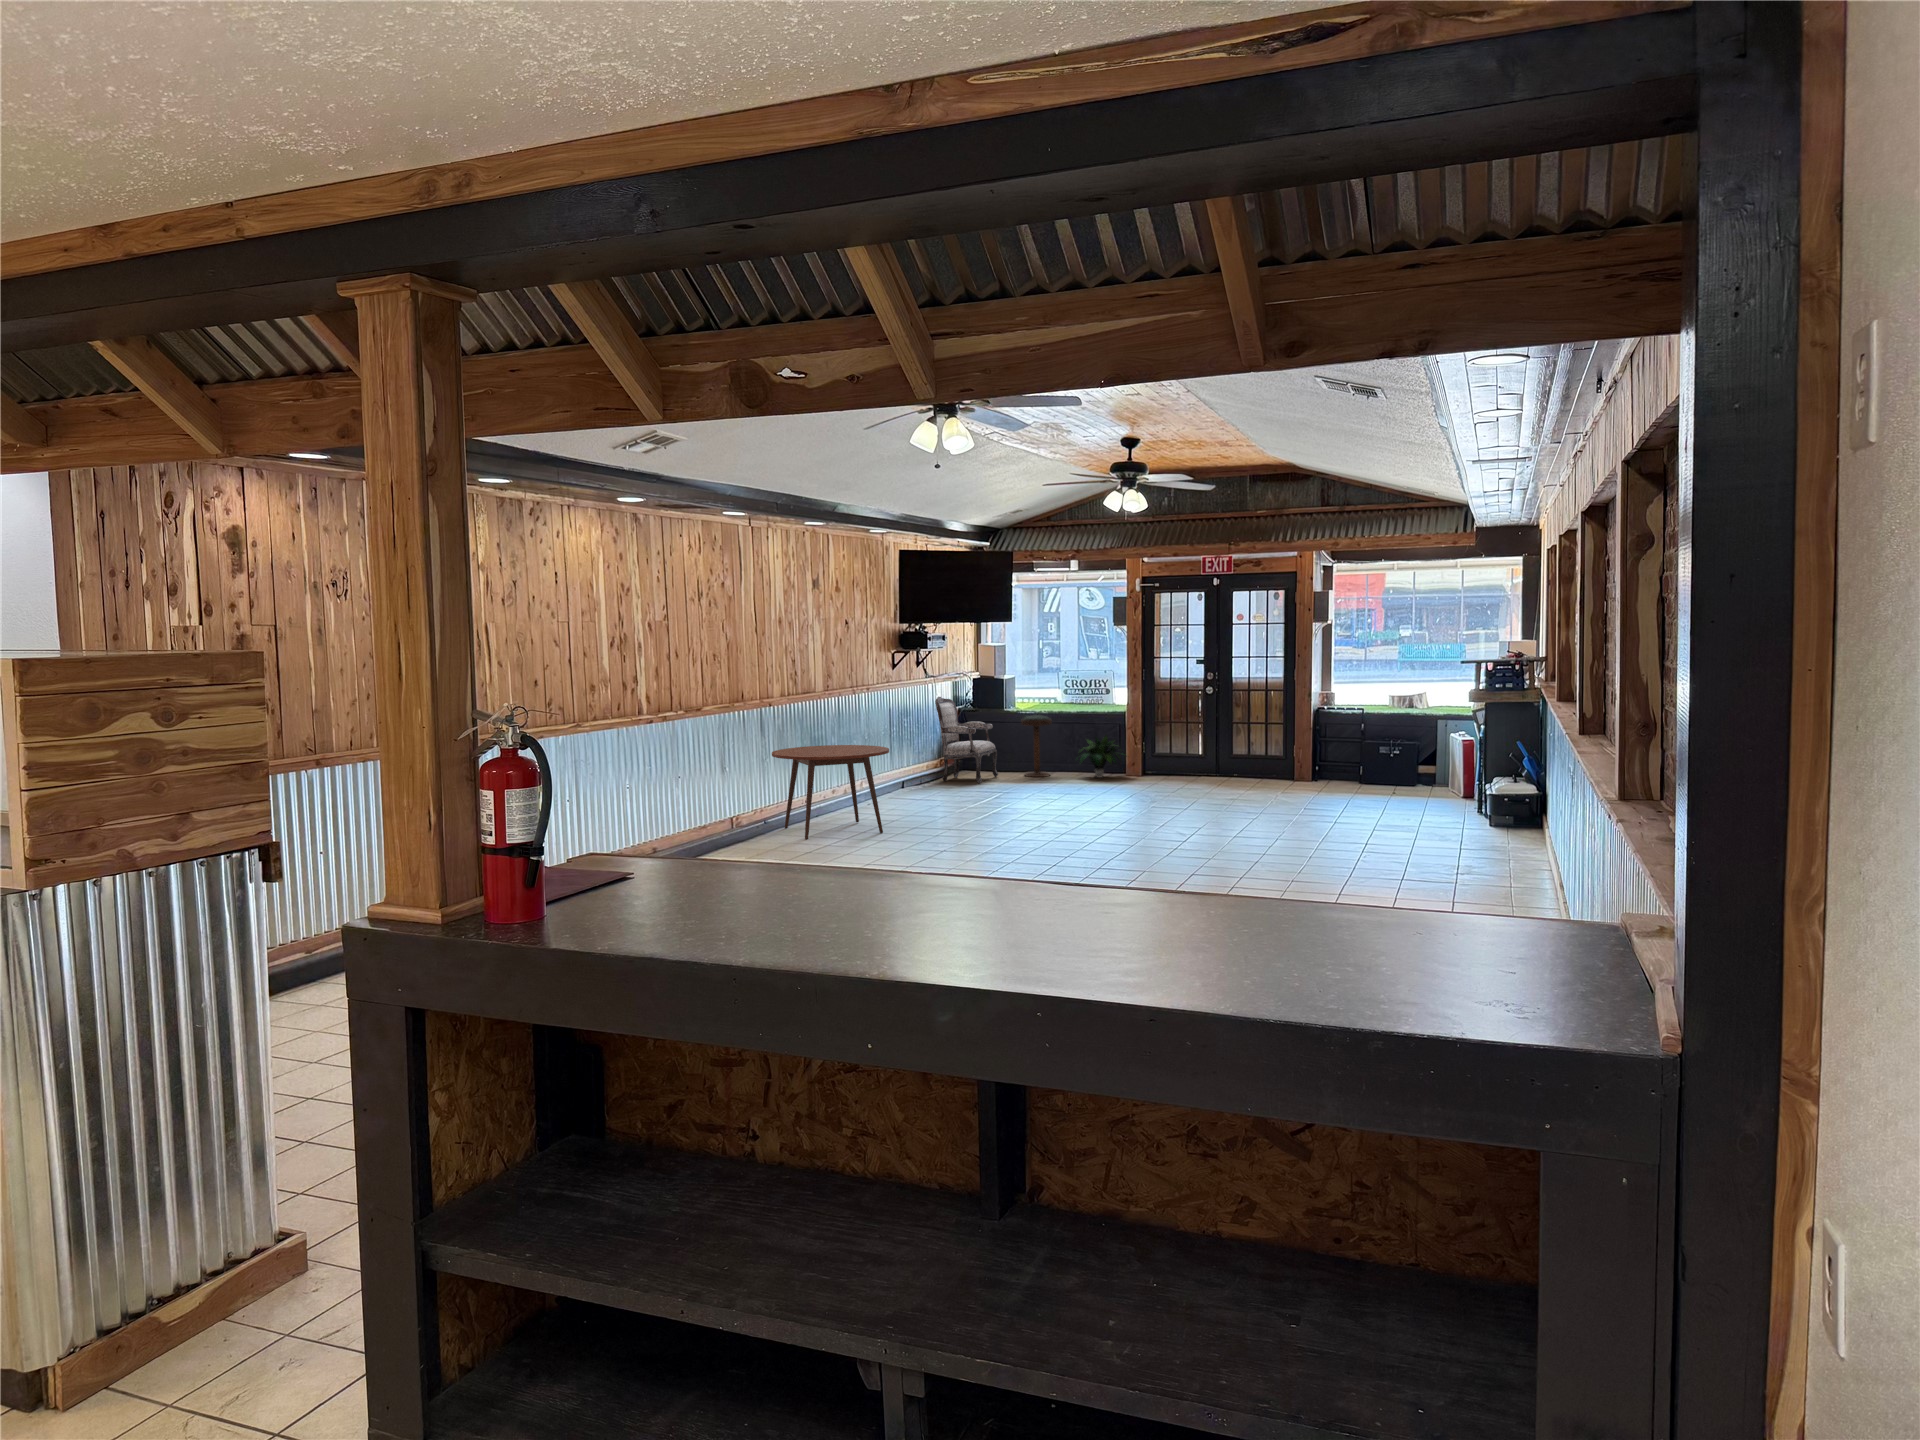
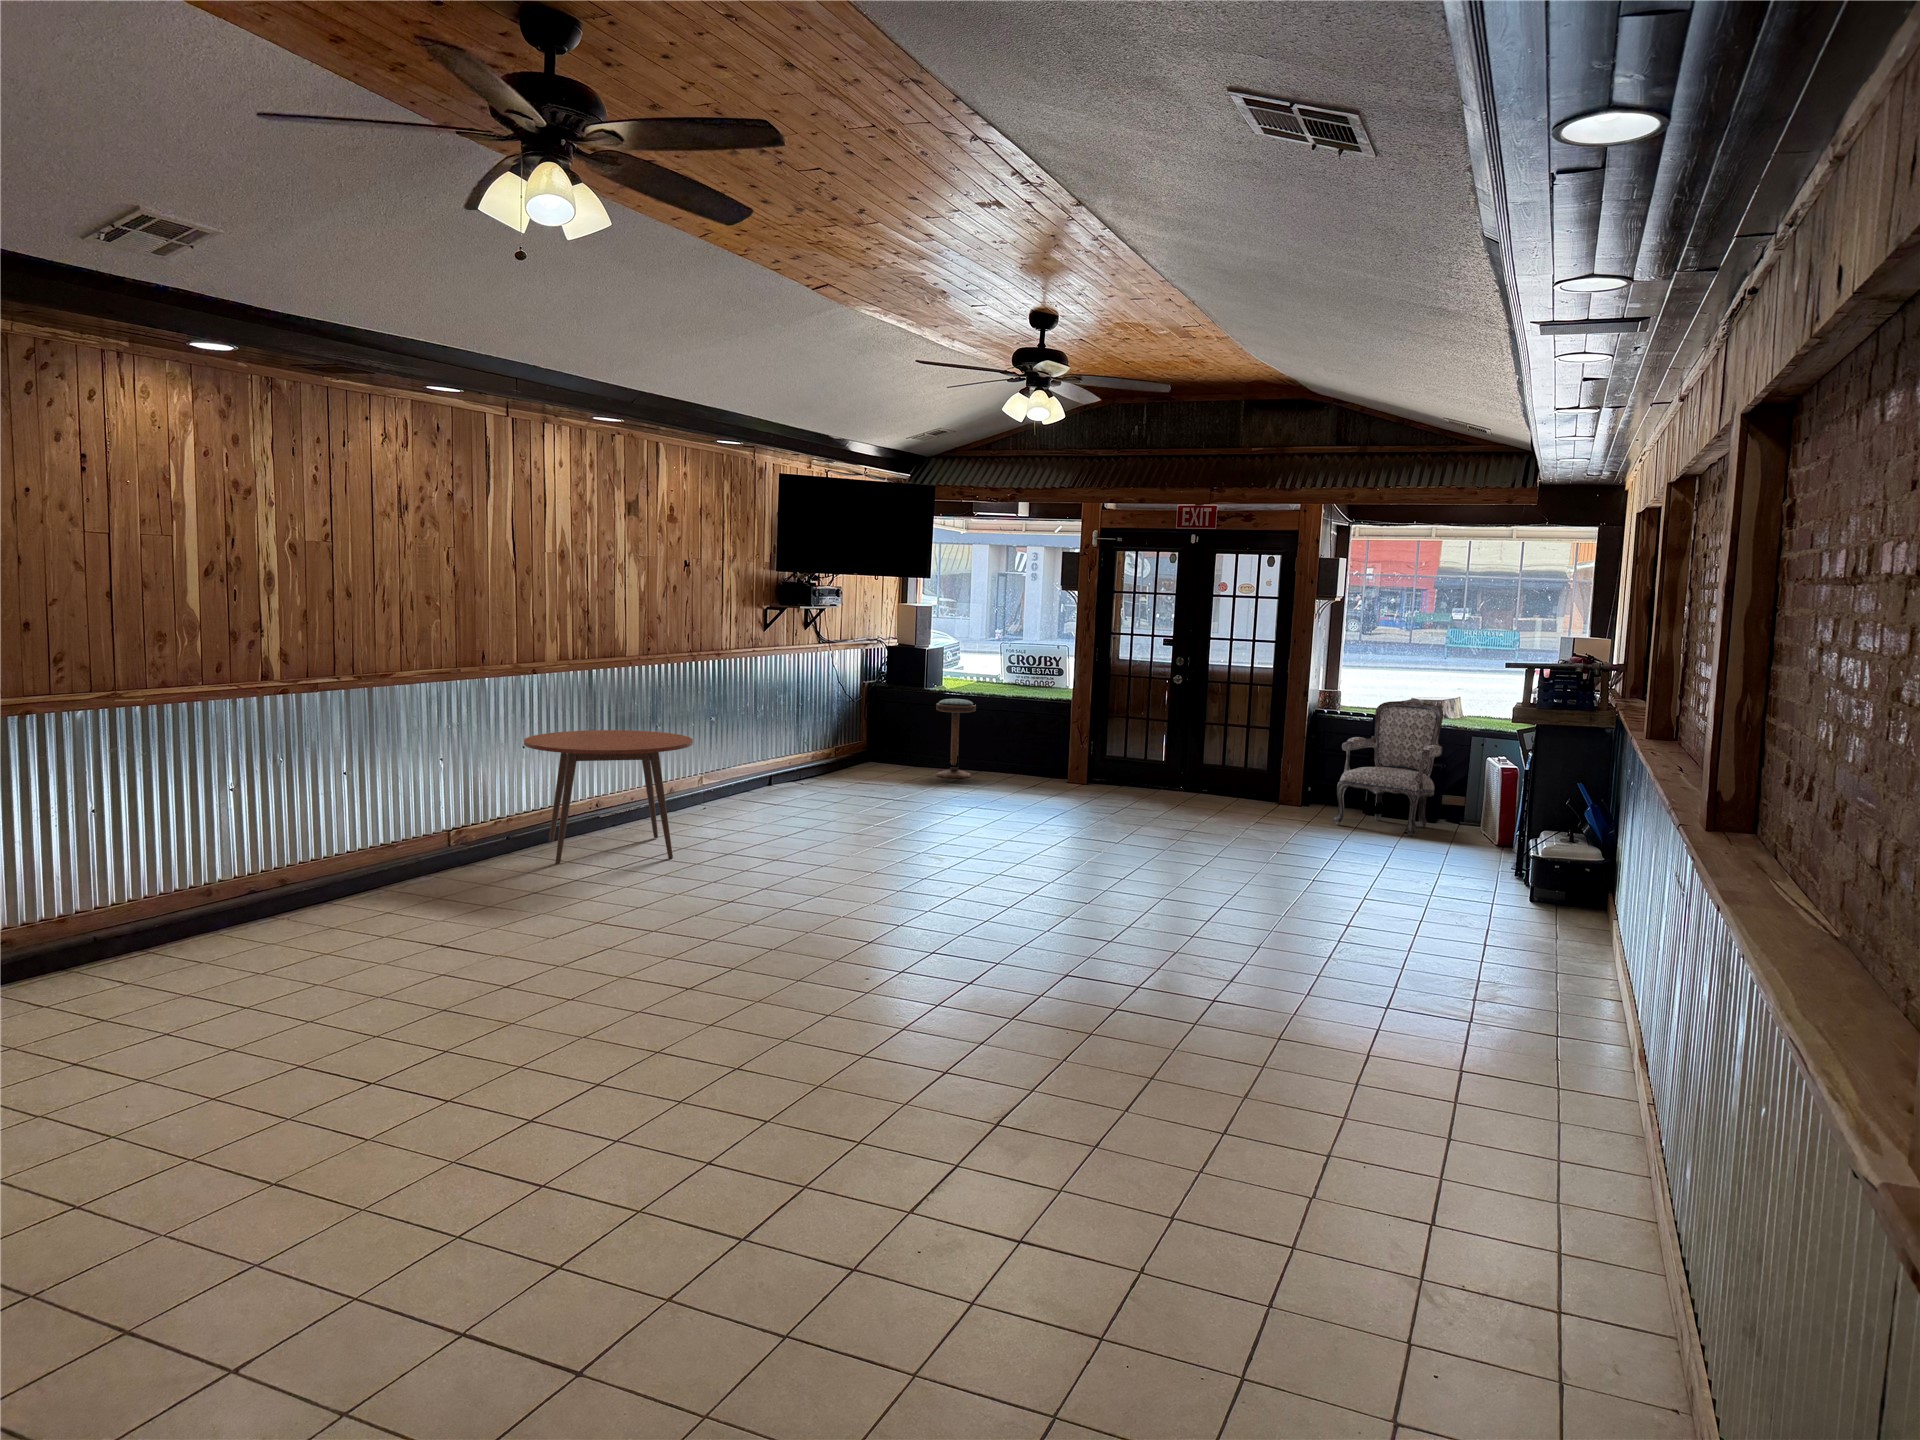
armchair: present [935,697,998,783] -> present [1333,698,1443,836]
potted plant: present [1078,735,1121,778] -> none [998,727,1070,784]

